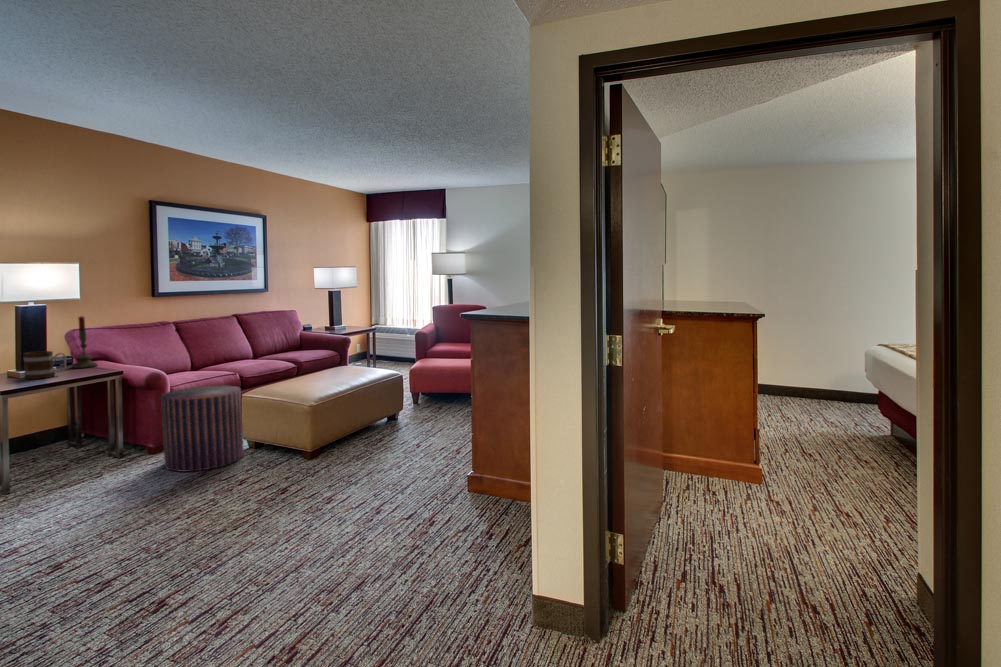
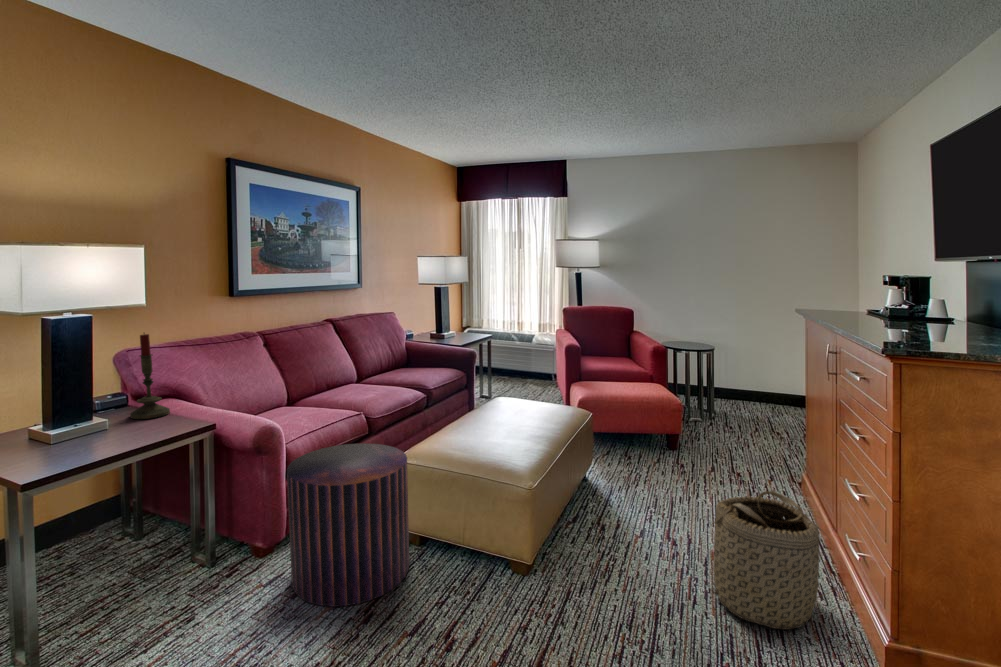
mug: present [23,351,66,379] -> none [54,399,128,454]
basket: none [403,405,475,478] -> present [711,491,827,629]

